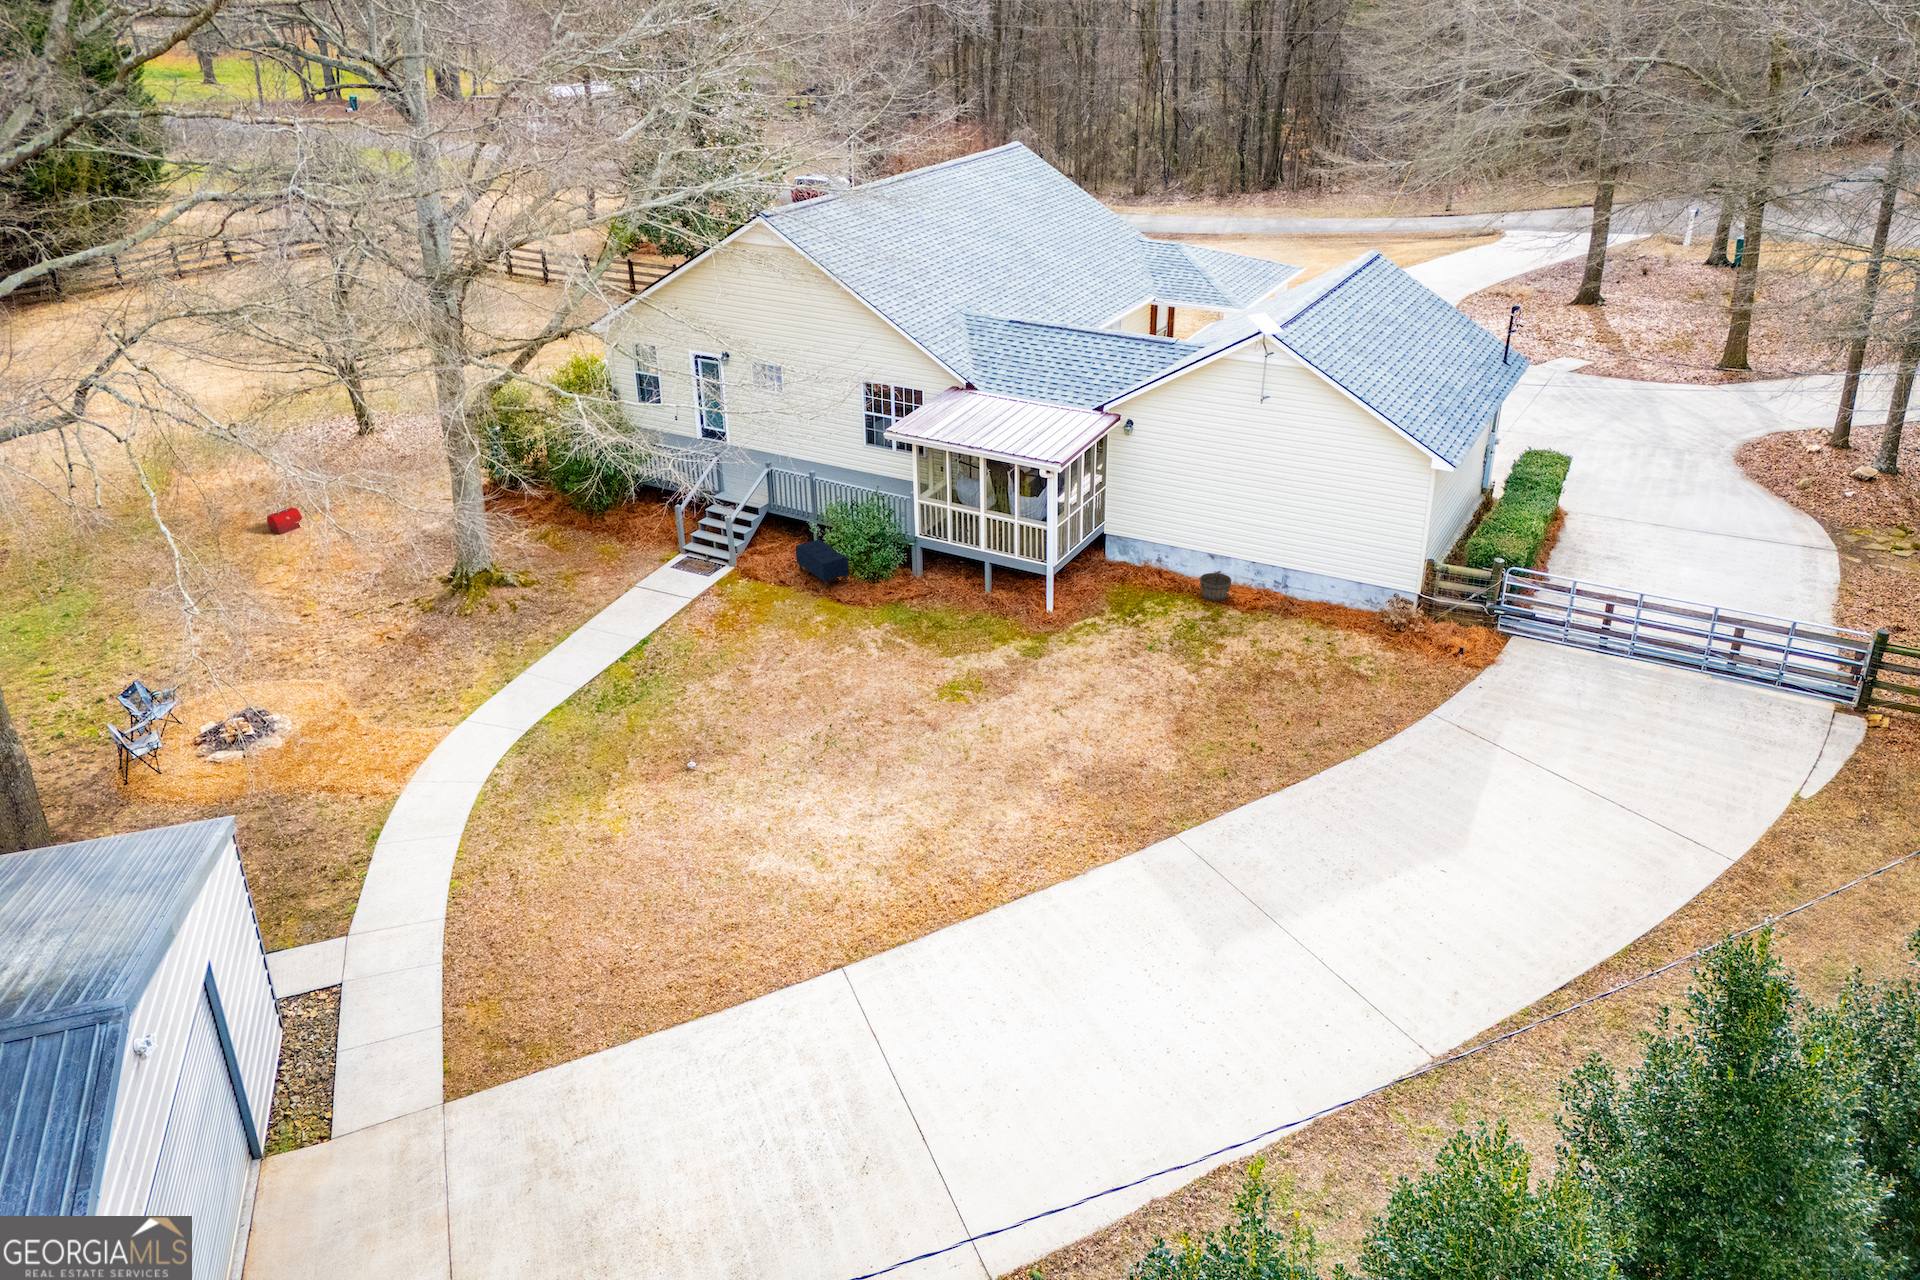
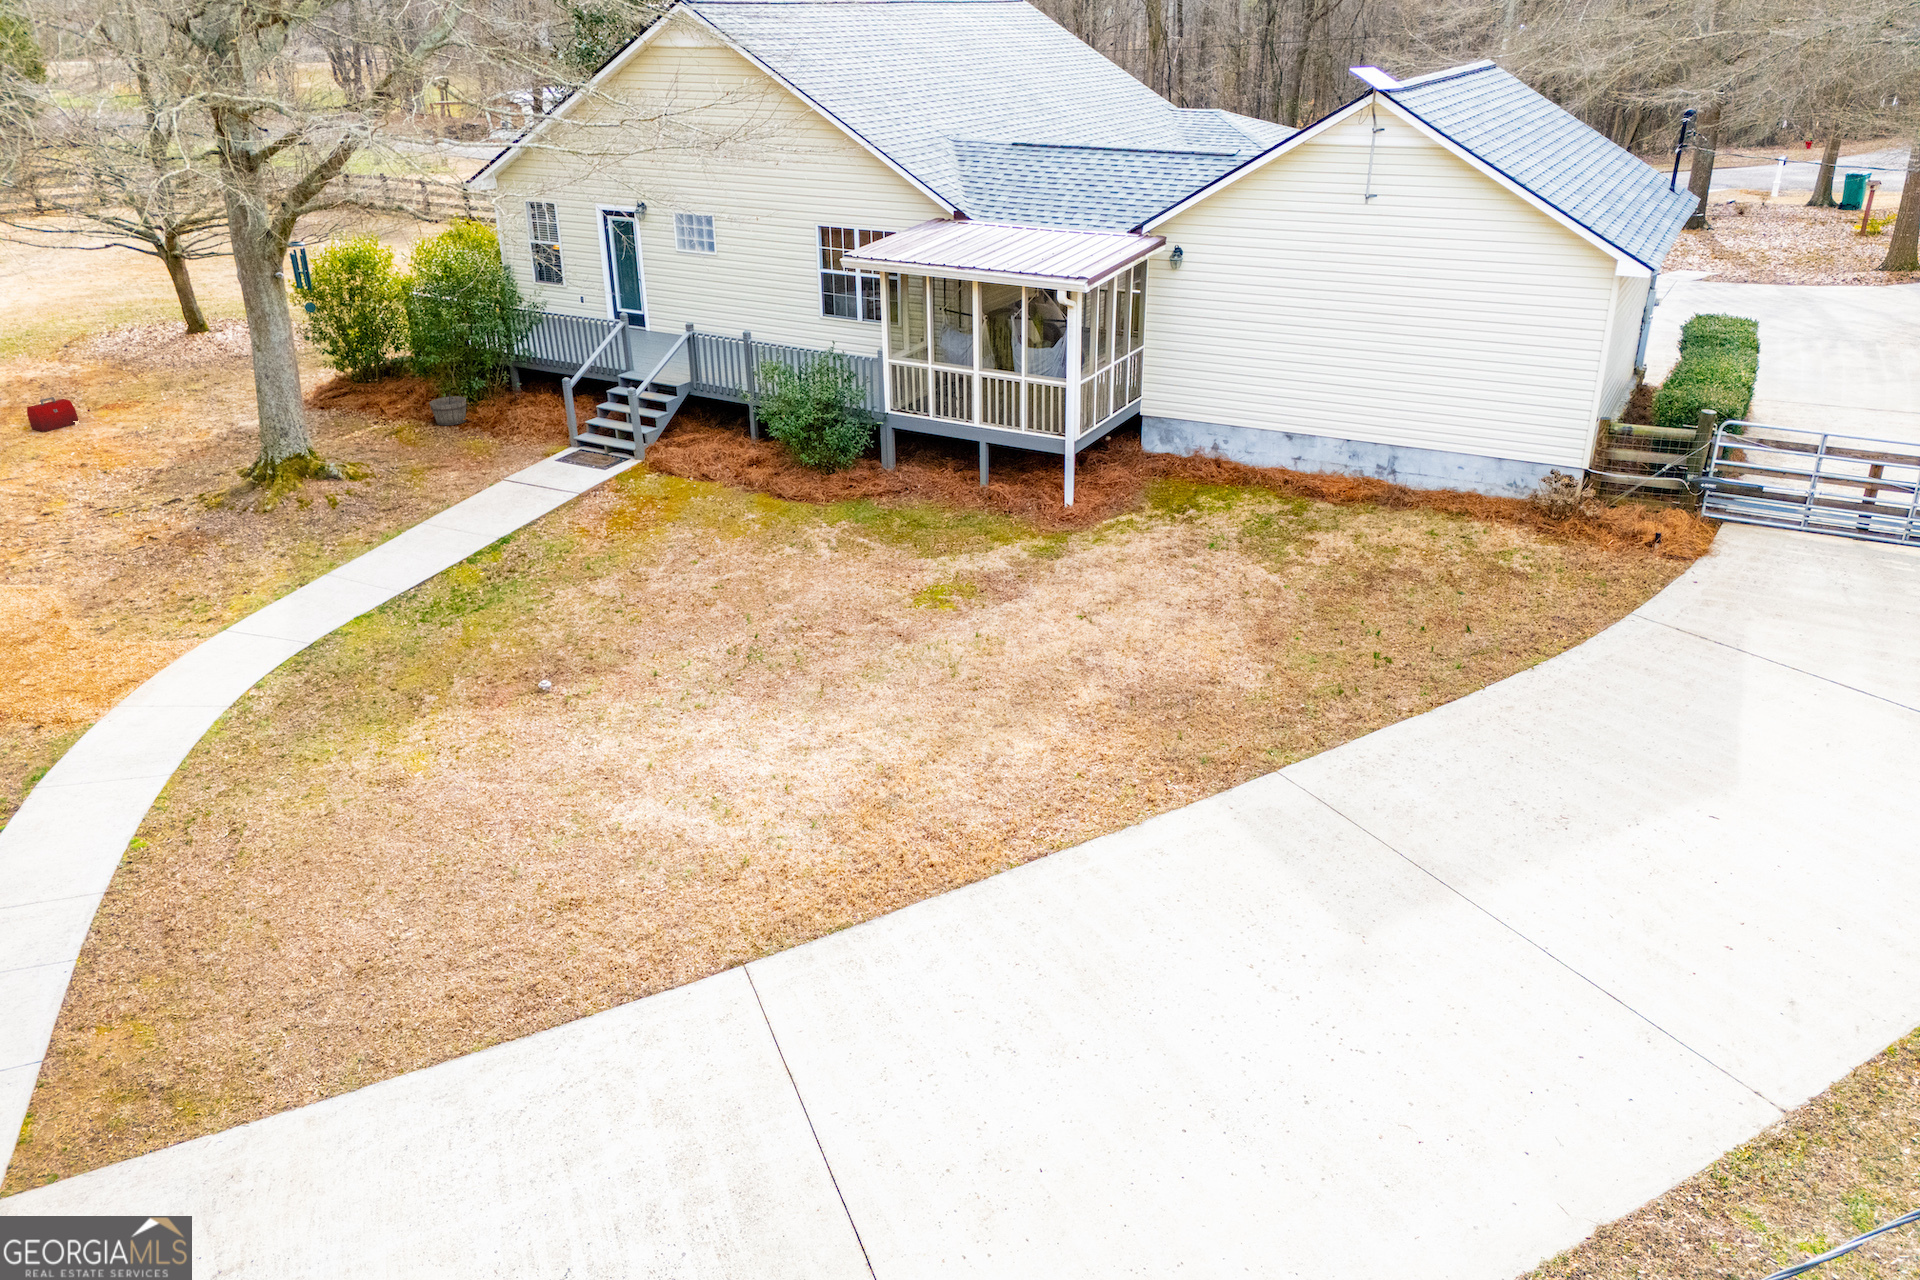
bench: present [796,540,849,589] -> none [722,422,794,482]
wooden bucket: present [1200,572,1231,601] -> present [429,394,467,425]

